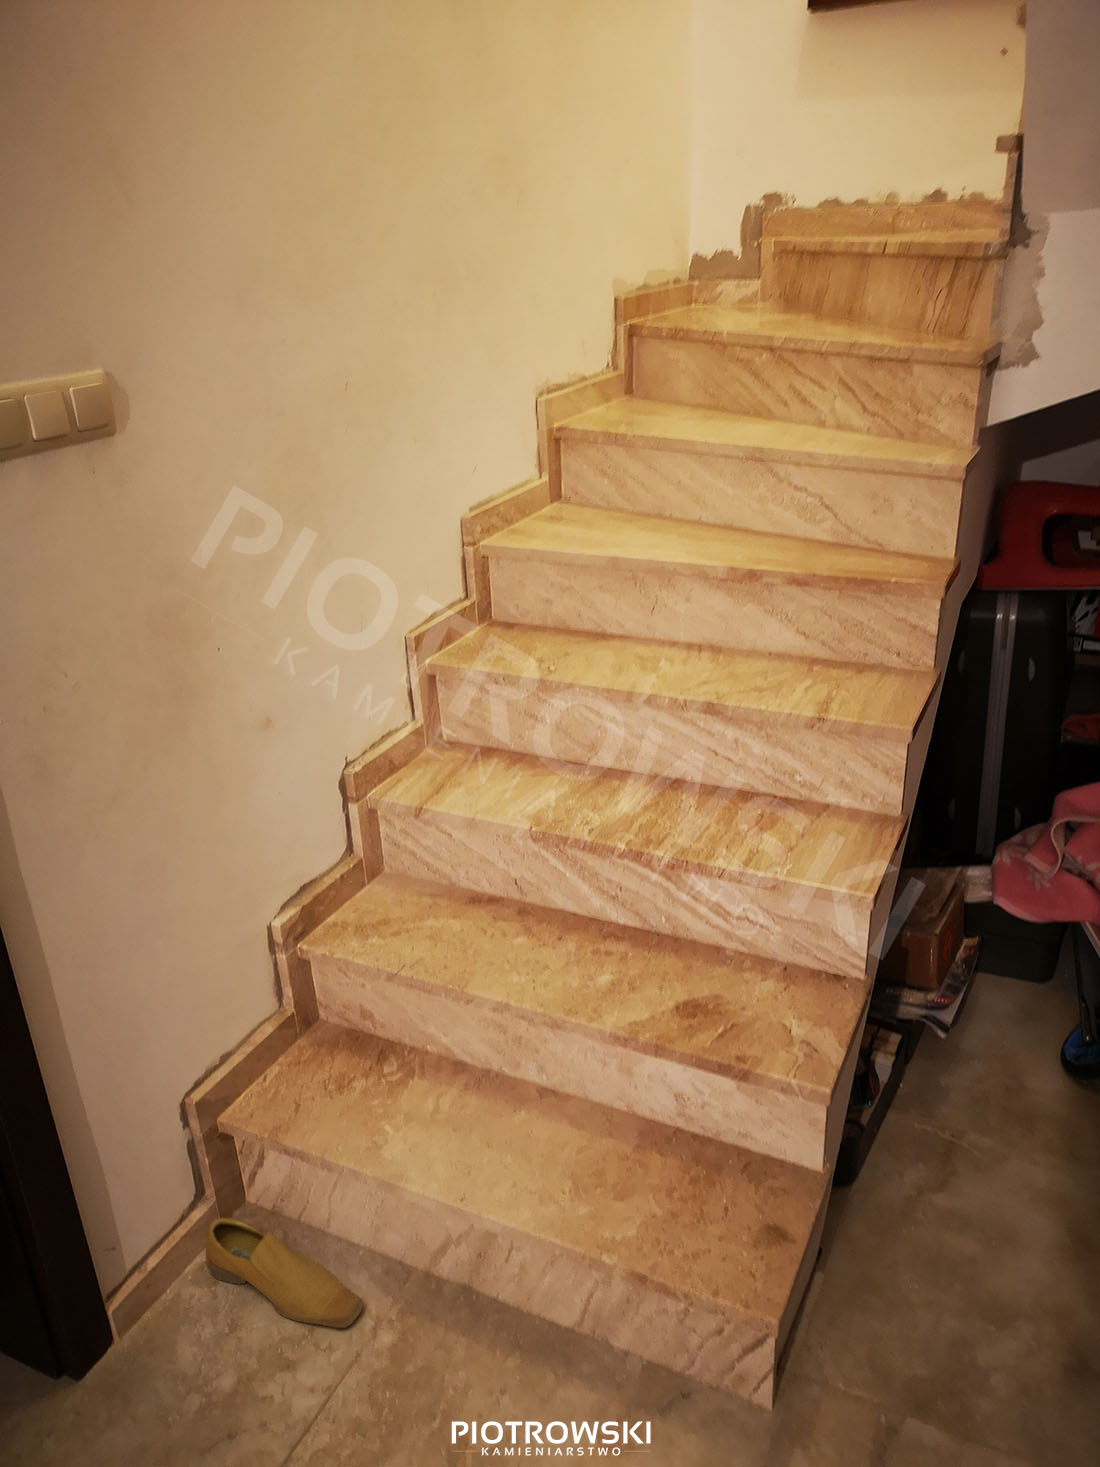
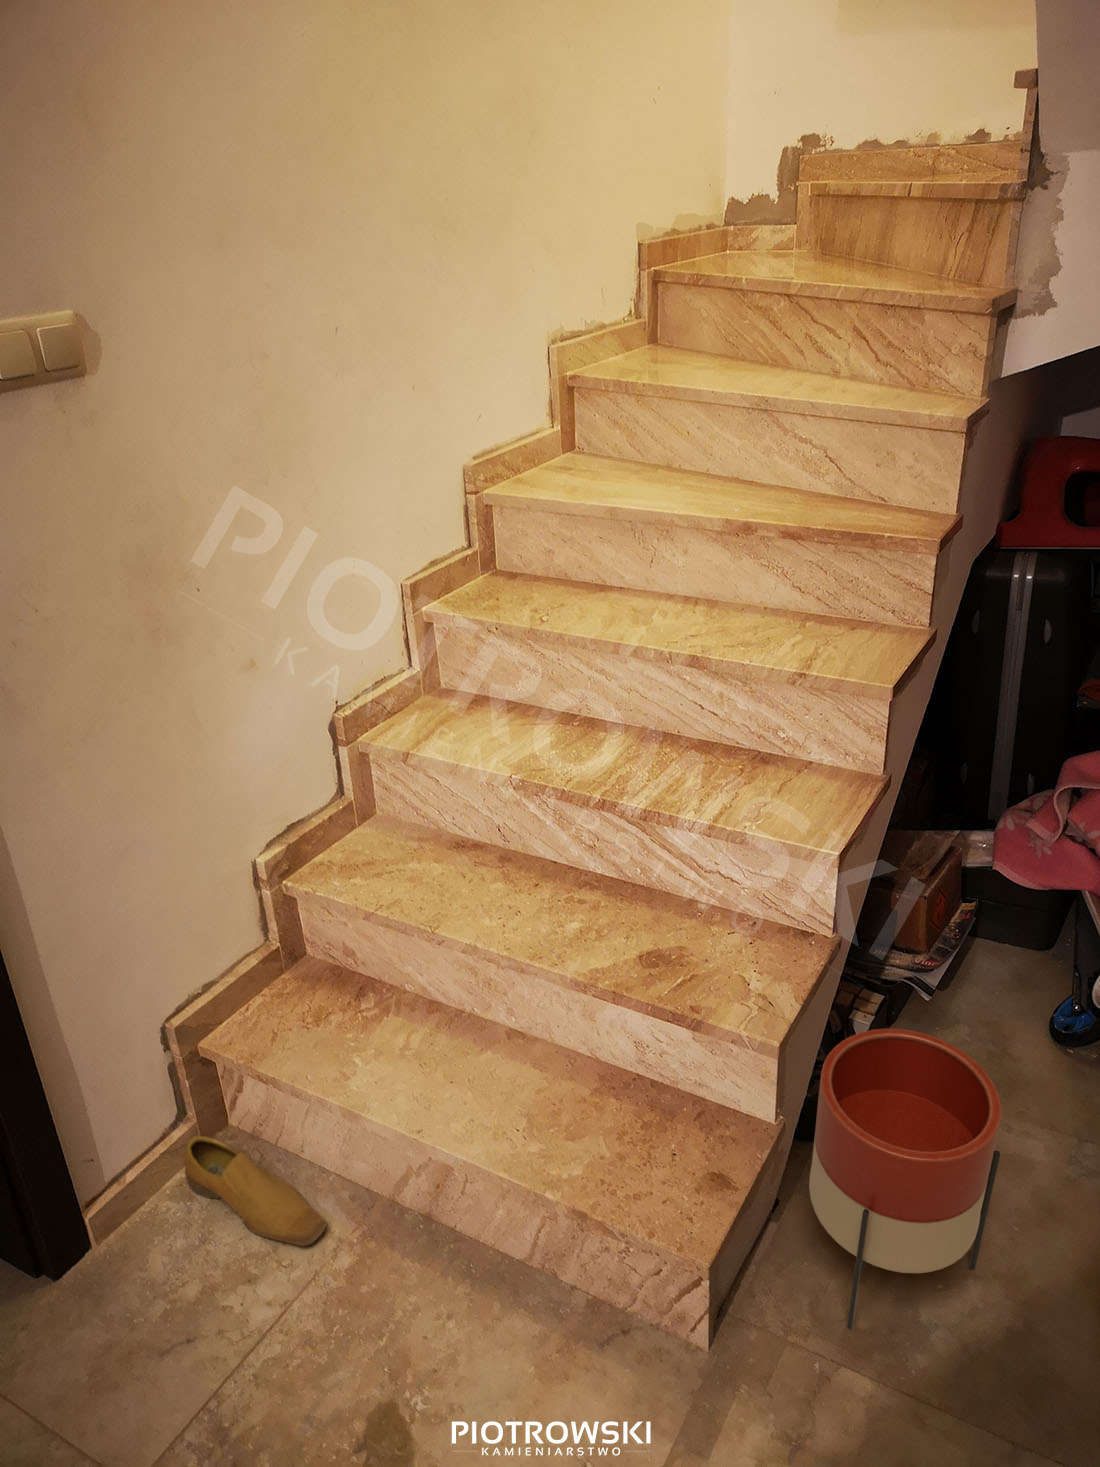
planter: none [860,1065,1054,1375] -> present [809,1029,1001,1330]

